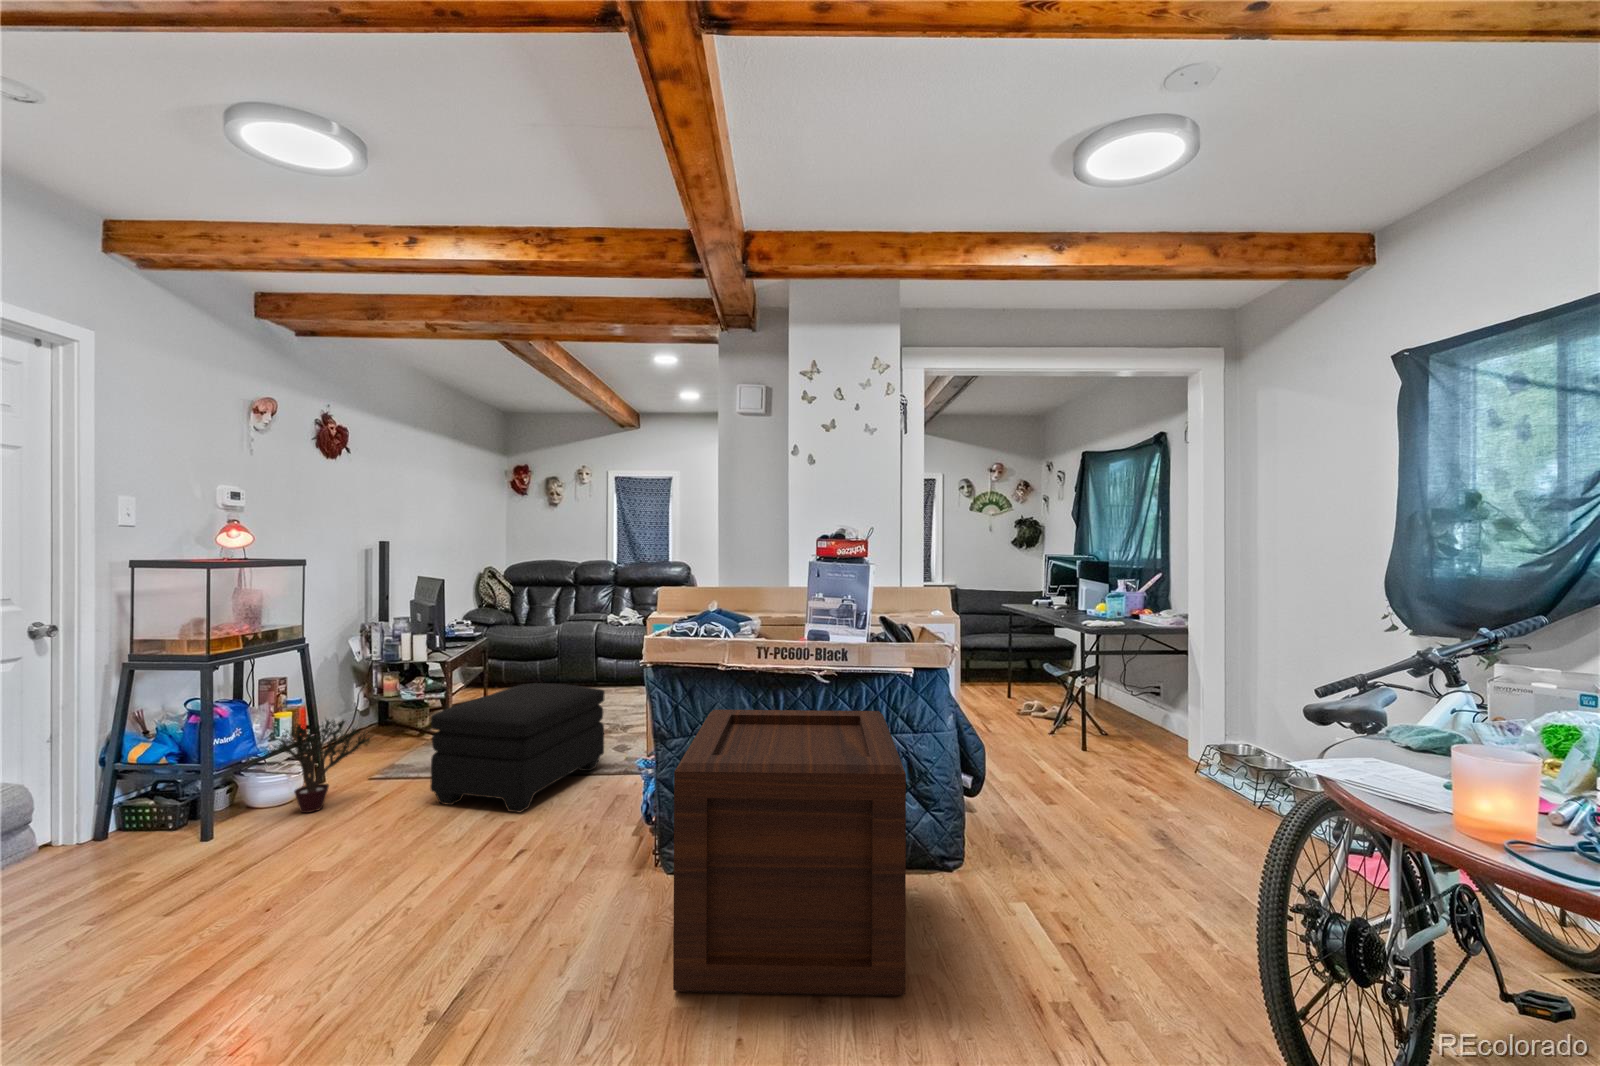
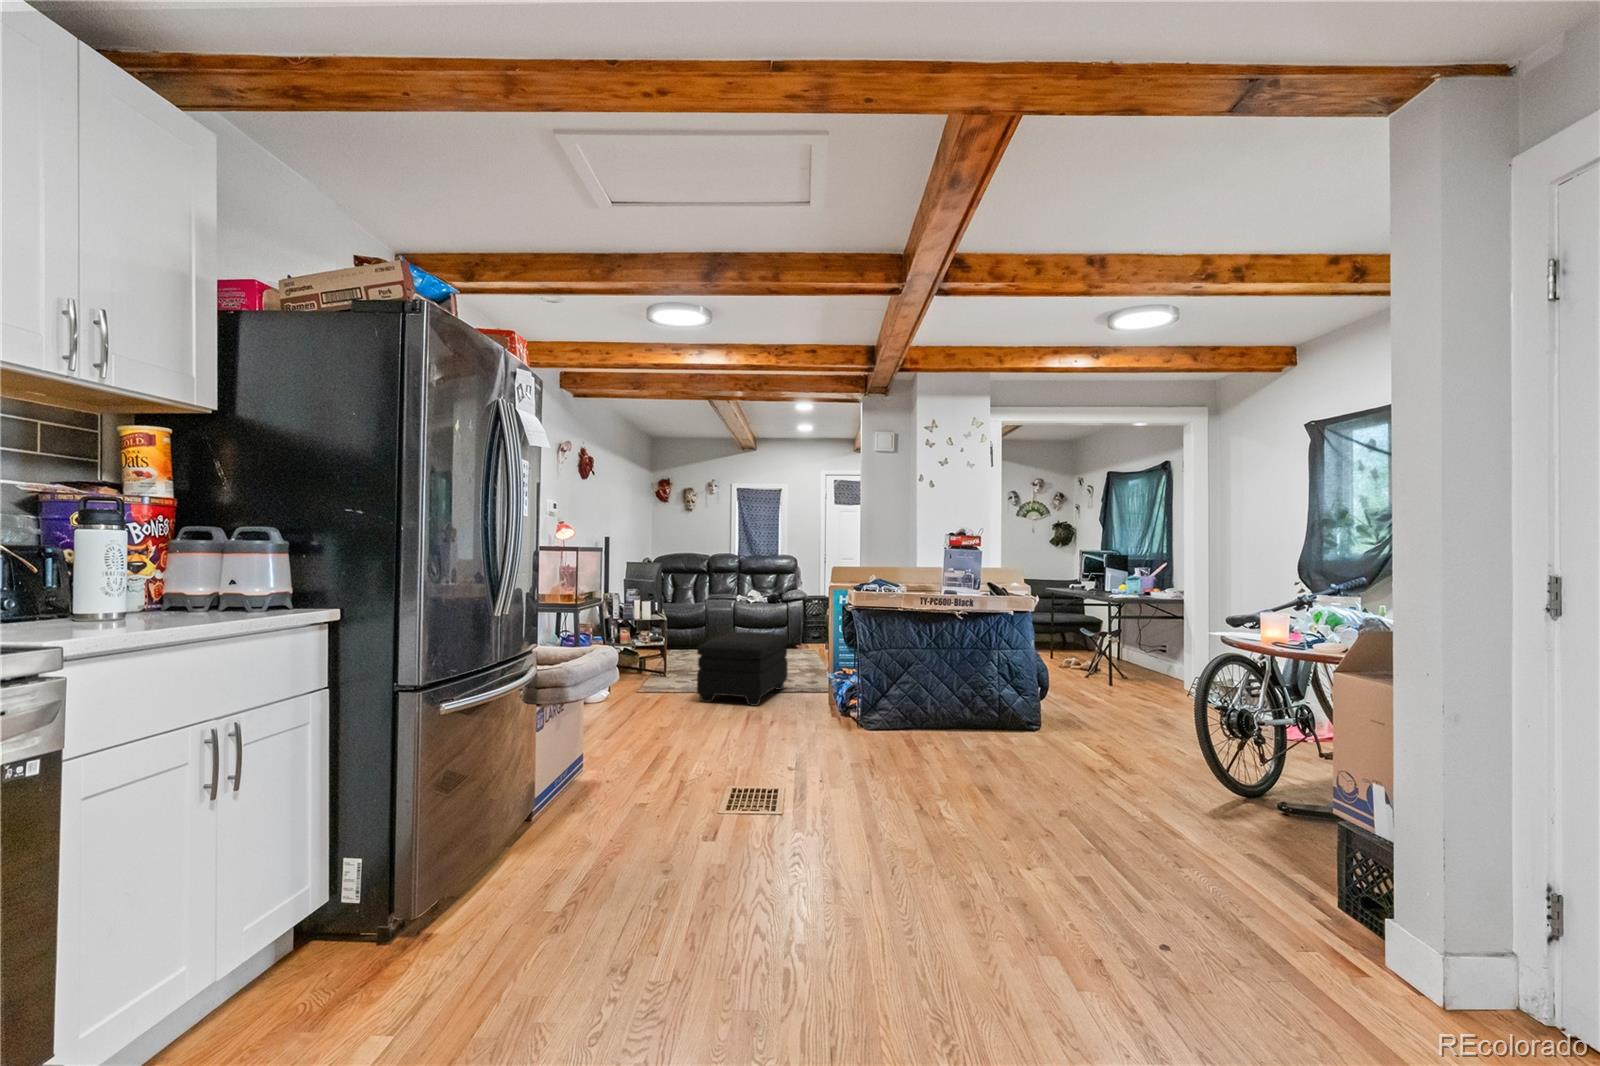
wooden crate: present [673,710,906,996] -> none [896,633,1023,764]
potted plant: present [264,720,370,813] -> none [603,647,656,704]

